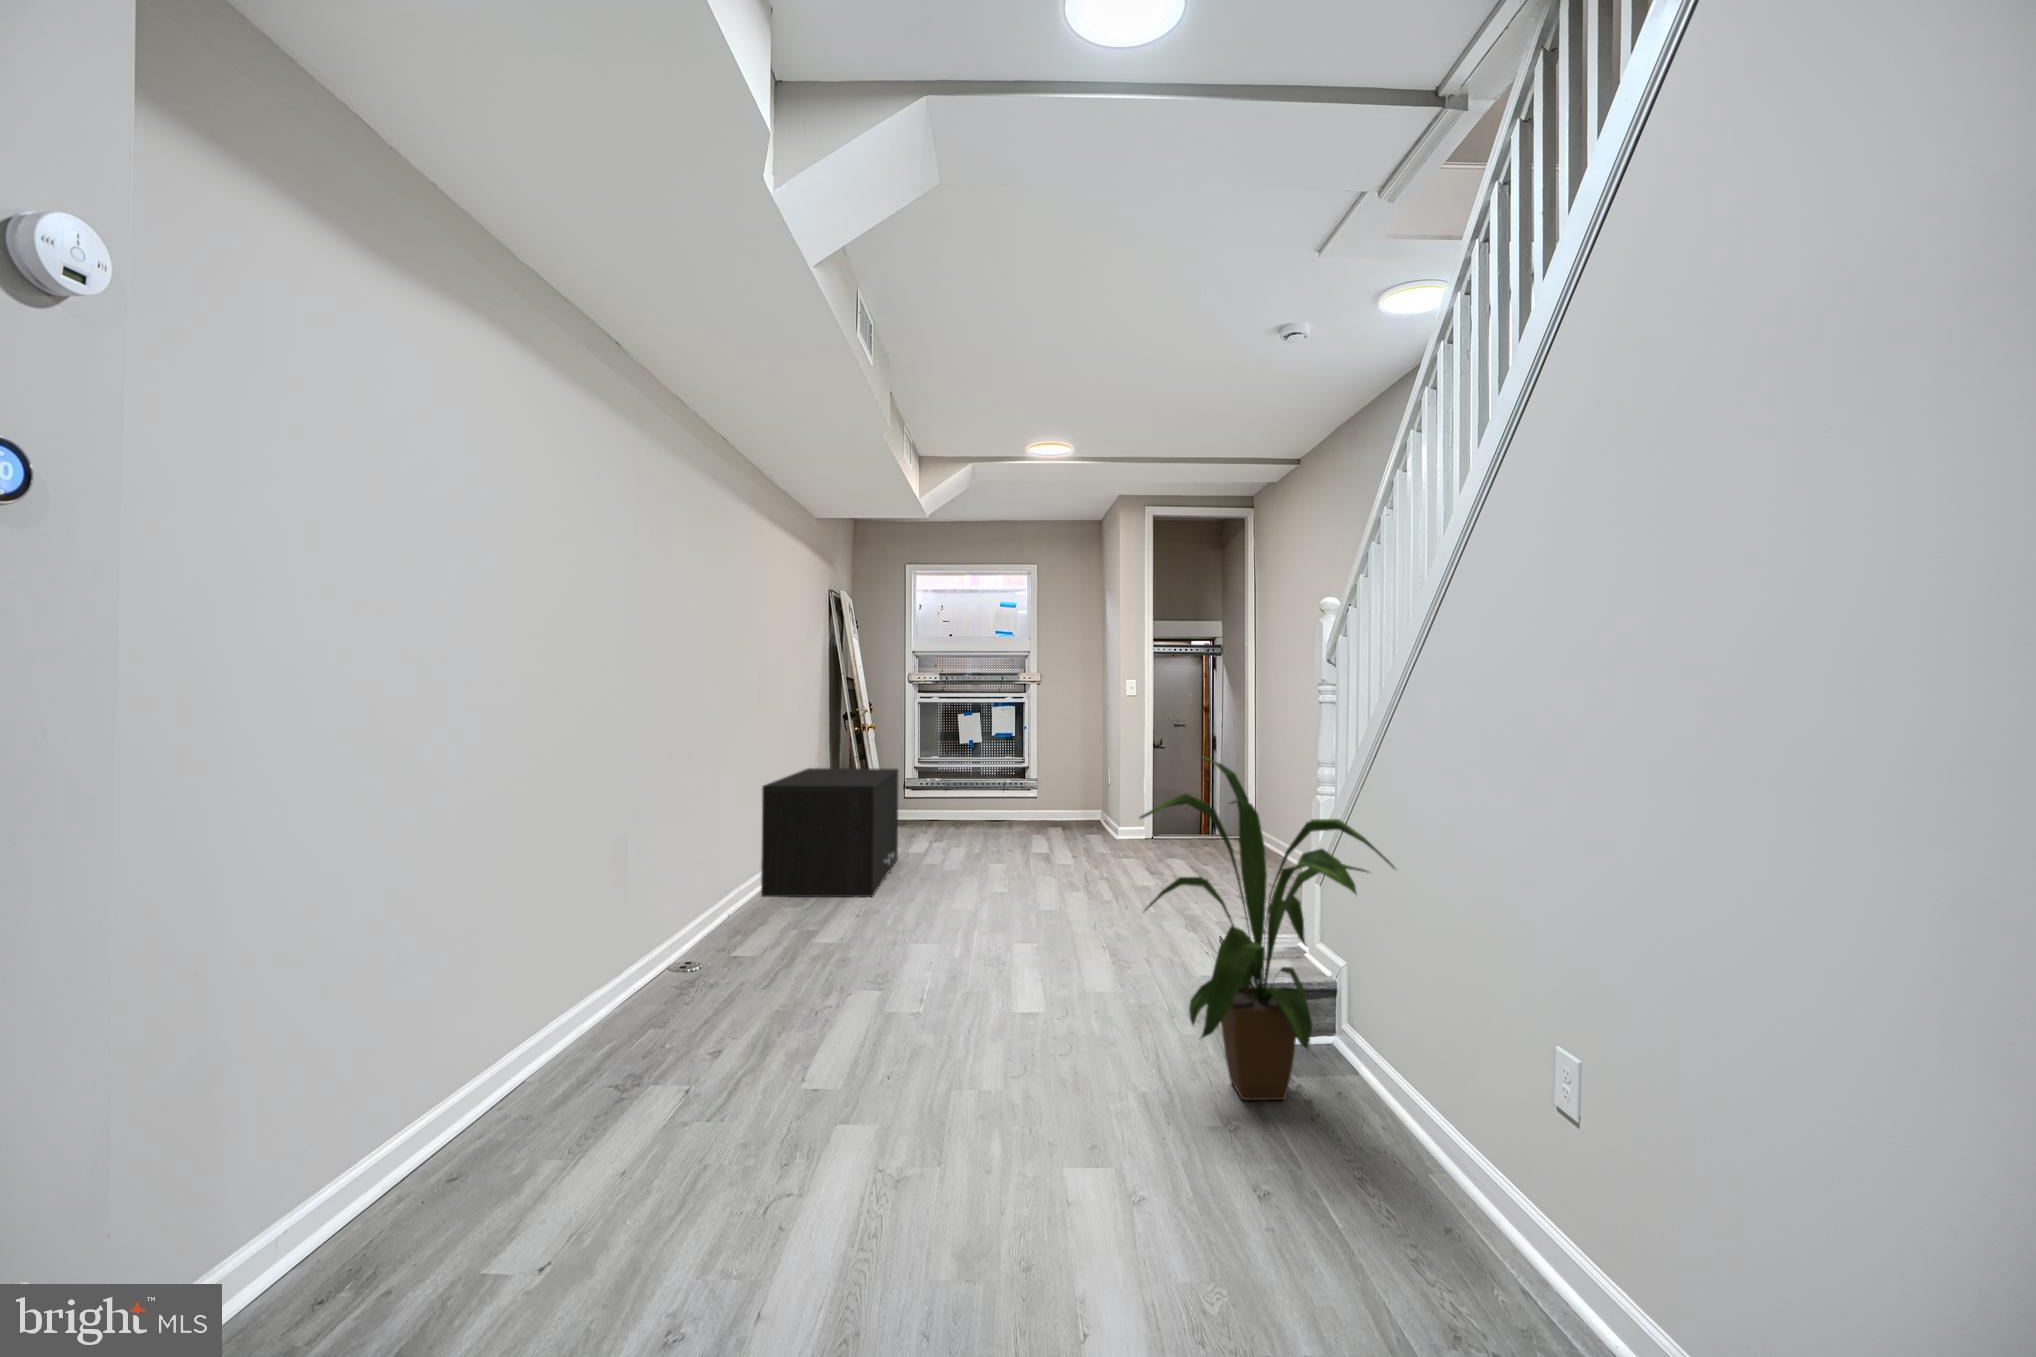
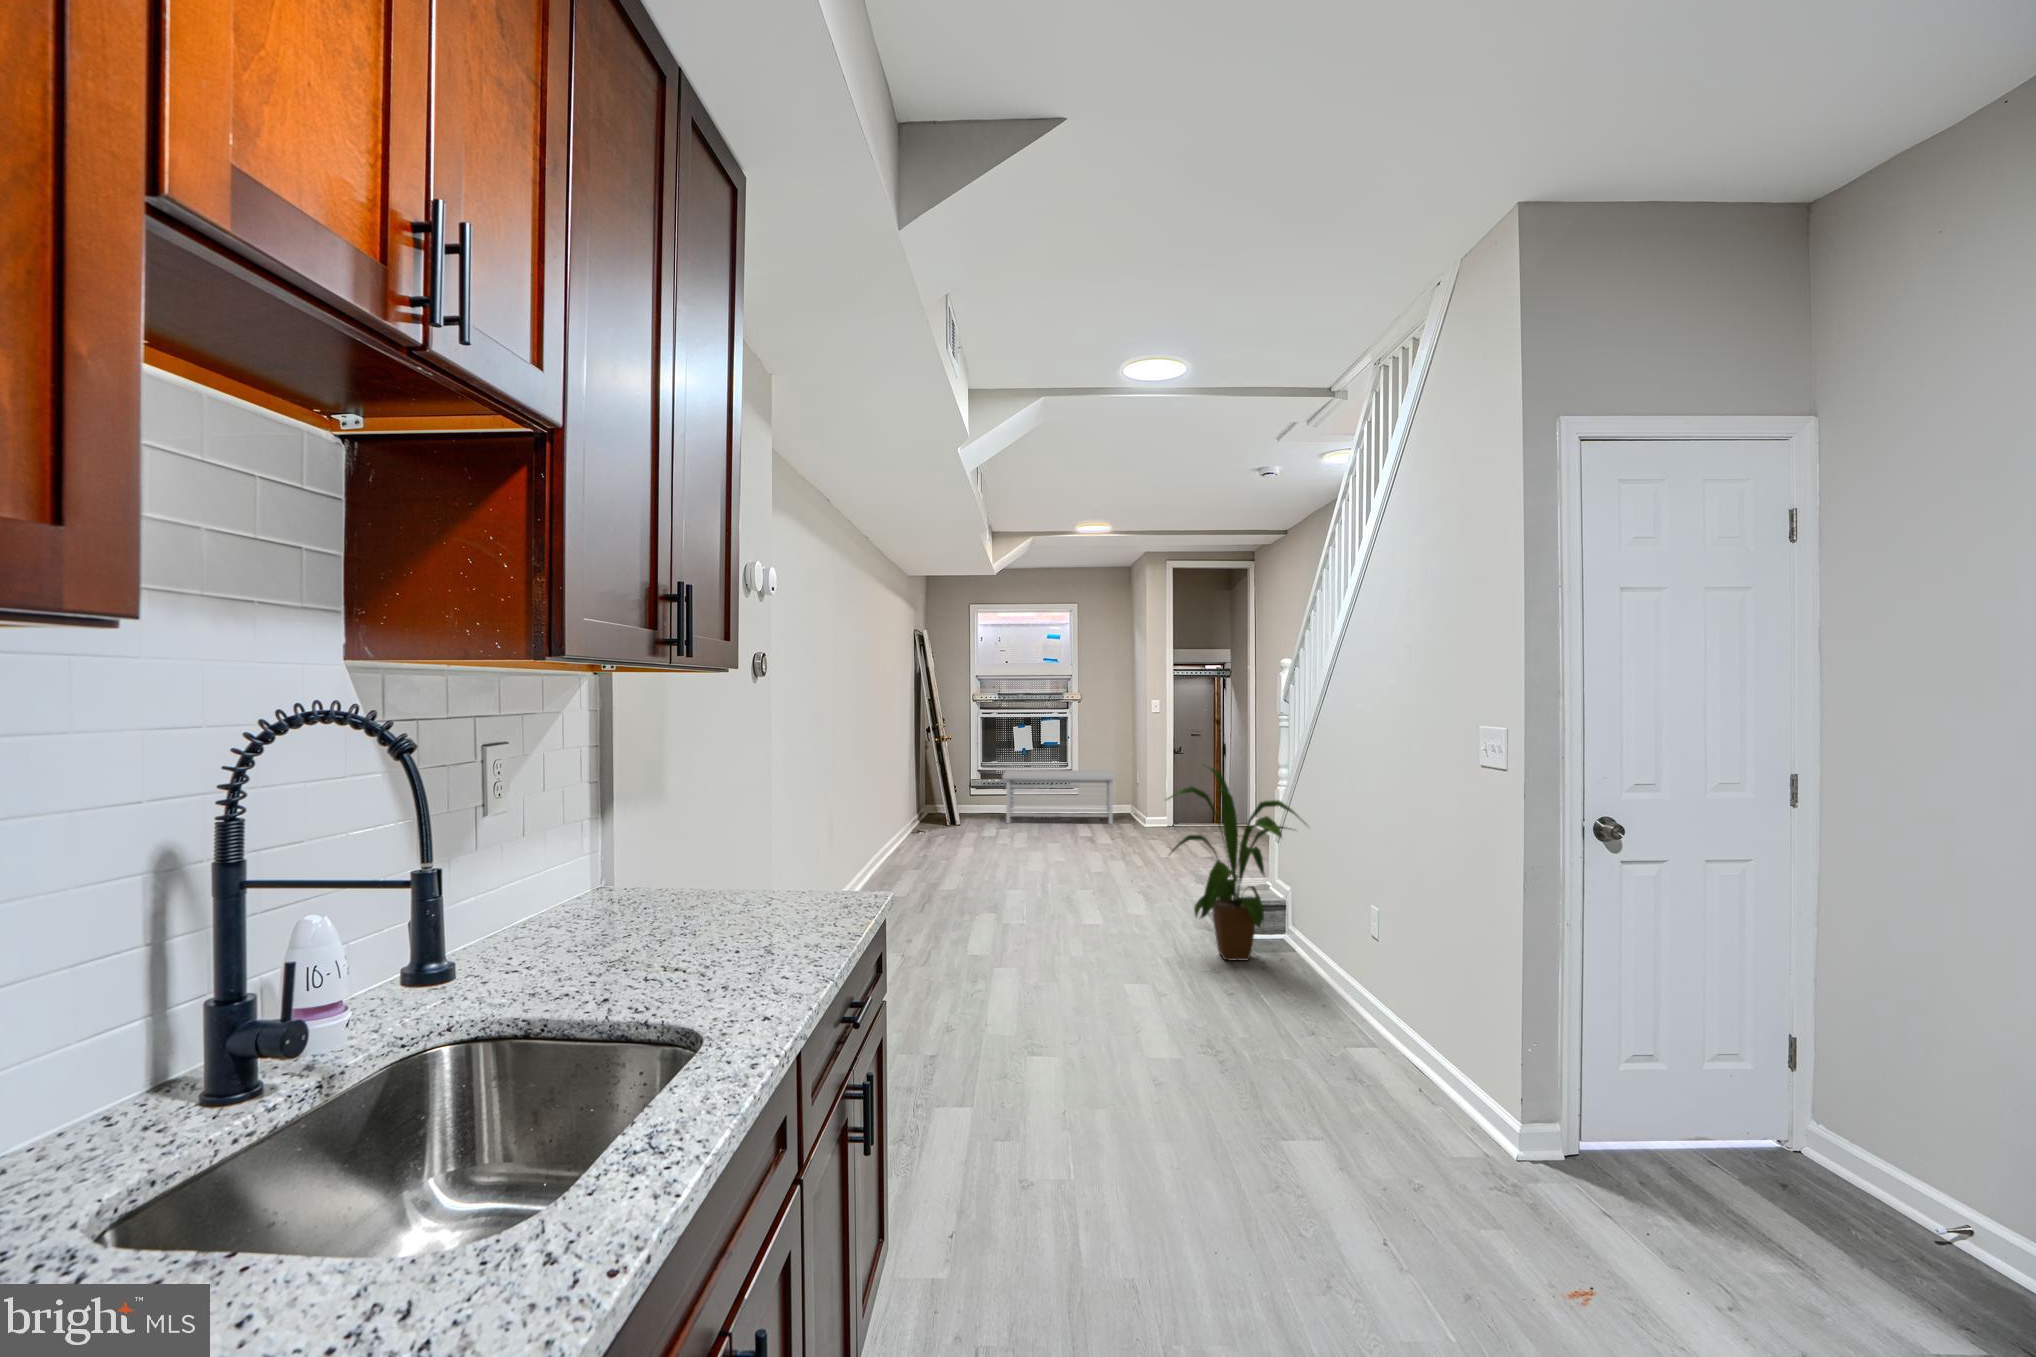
storage bench: none [940,767,1080,835] -> present [1002,770,1115,824]
storage cabinet: present [761,768,898,897] -> none [889,772,978,865]

